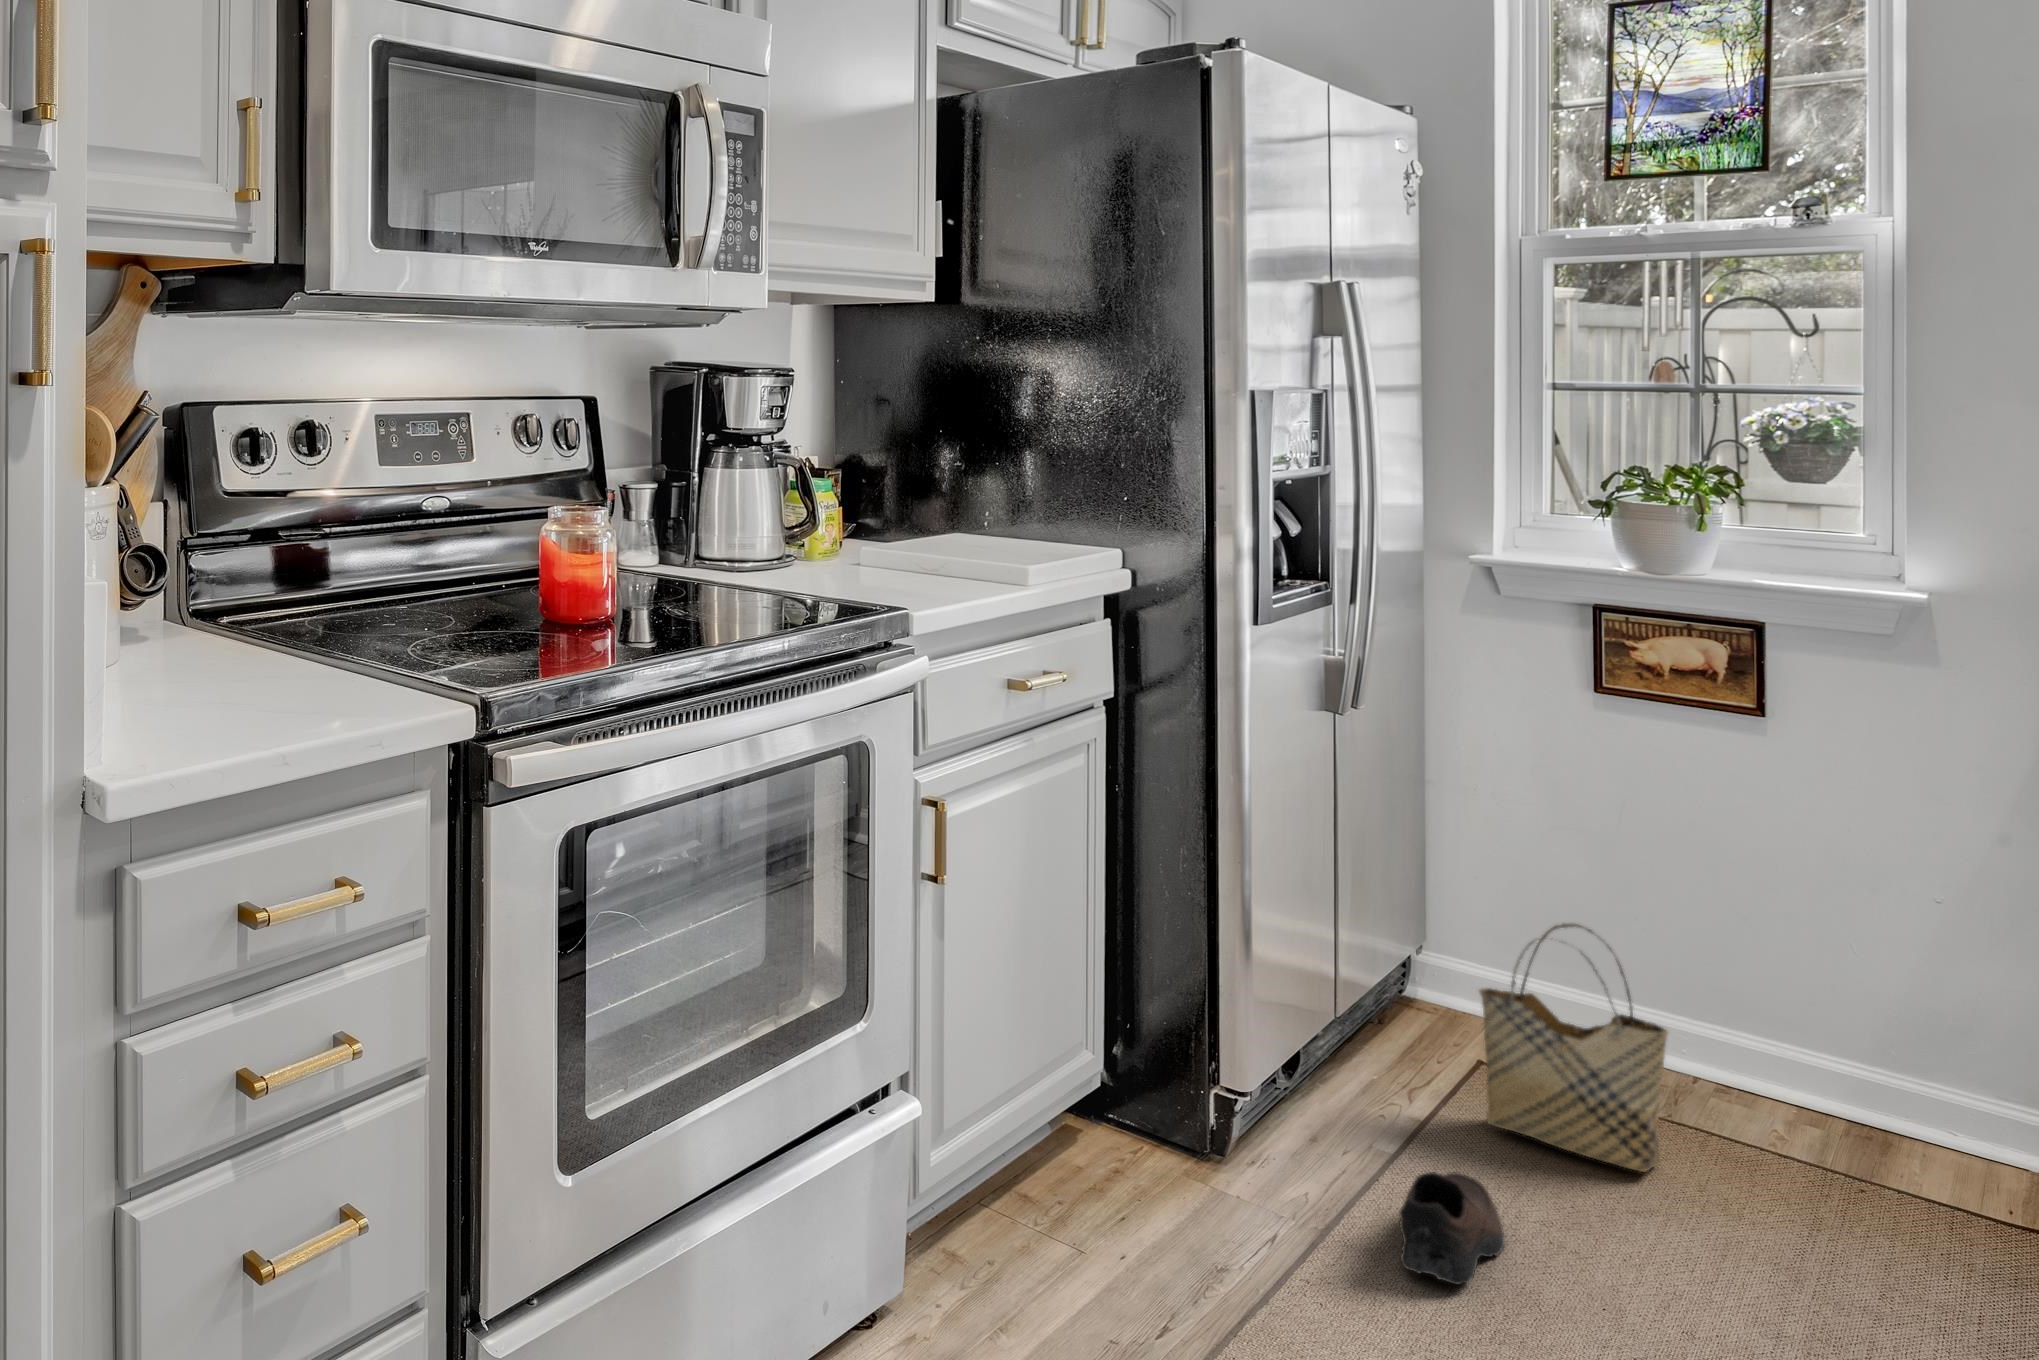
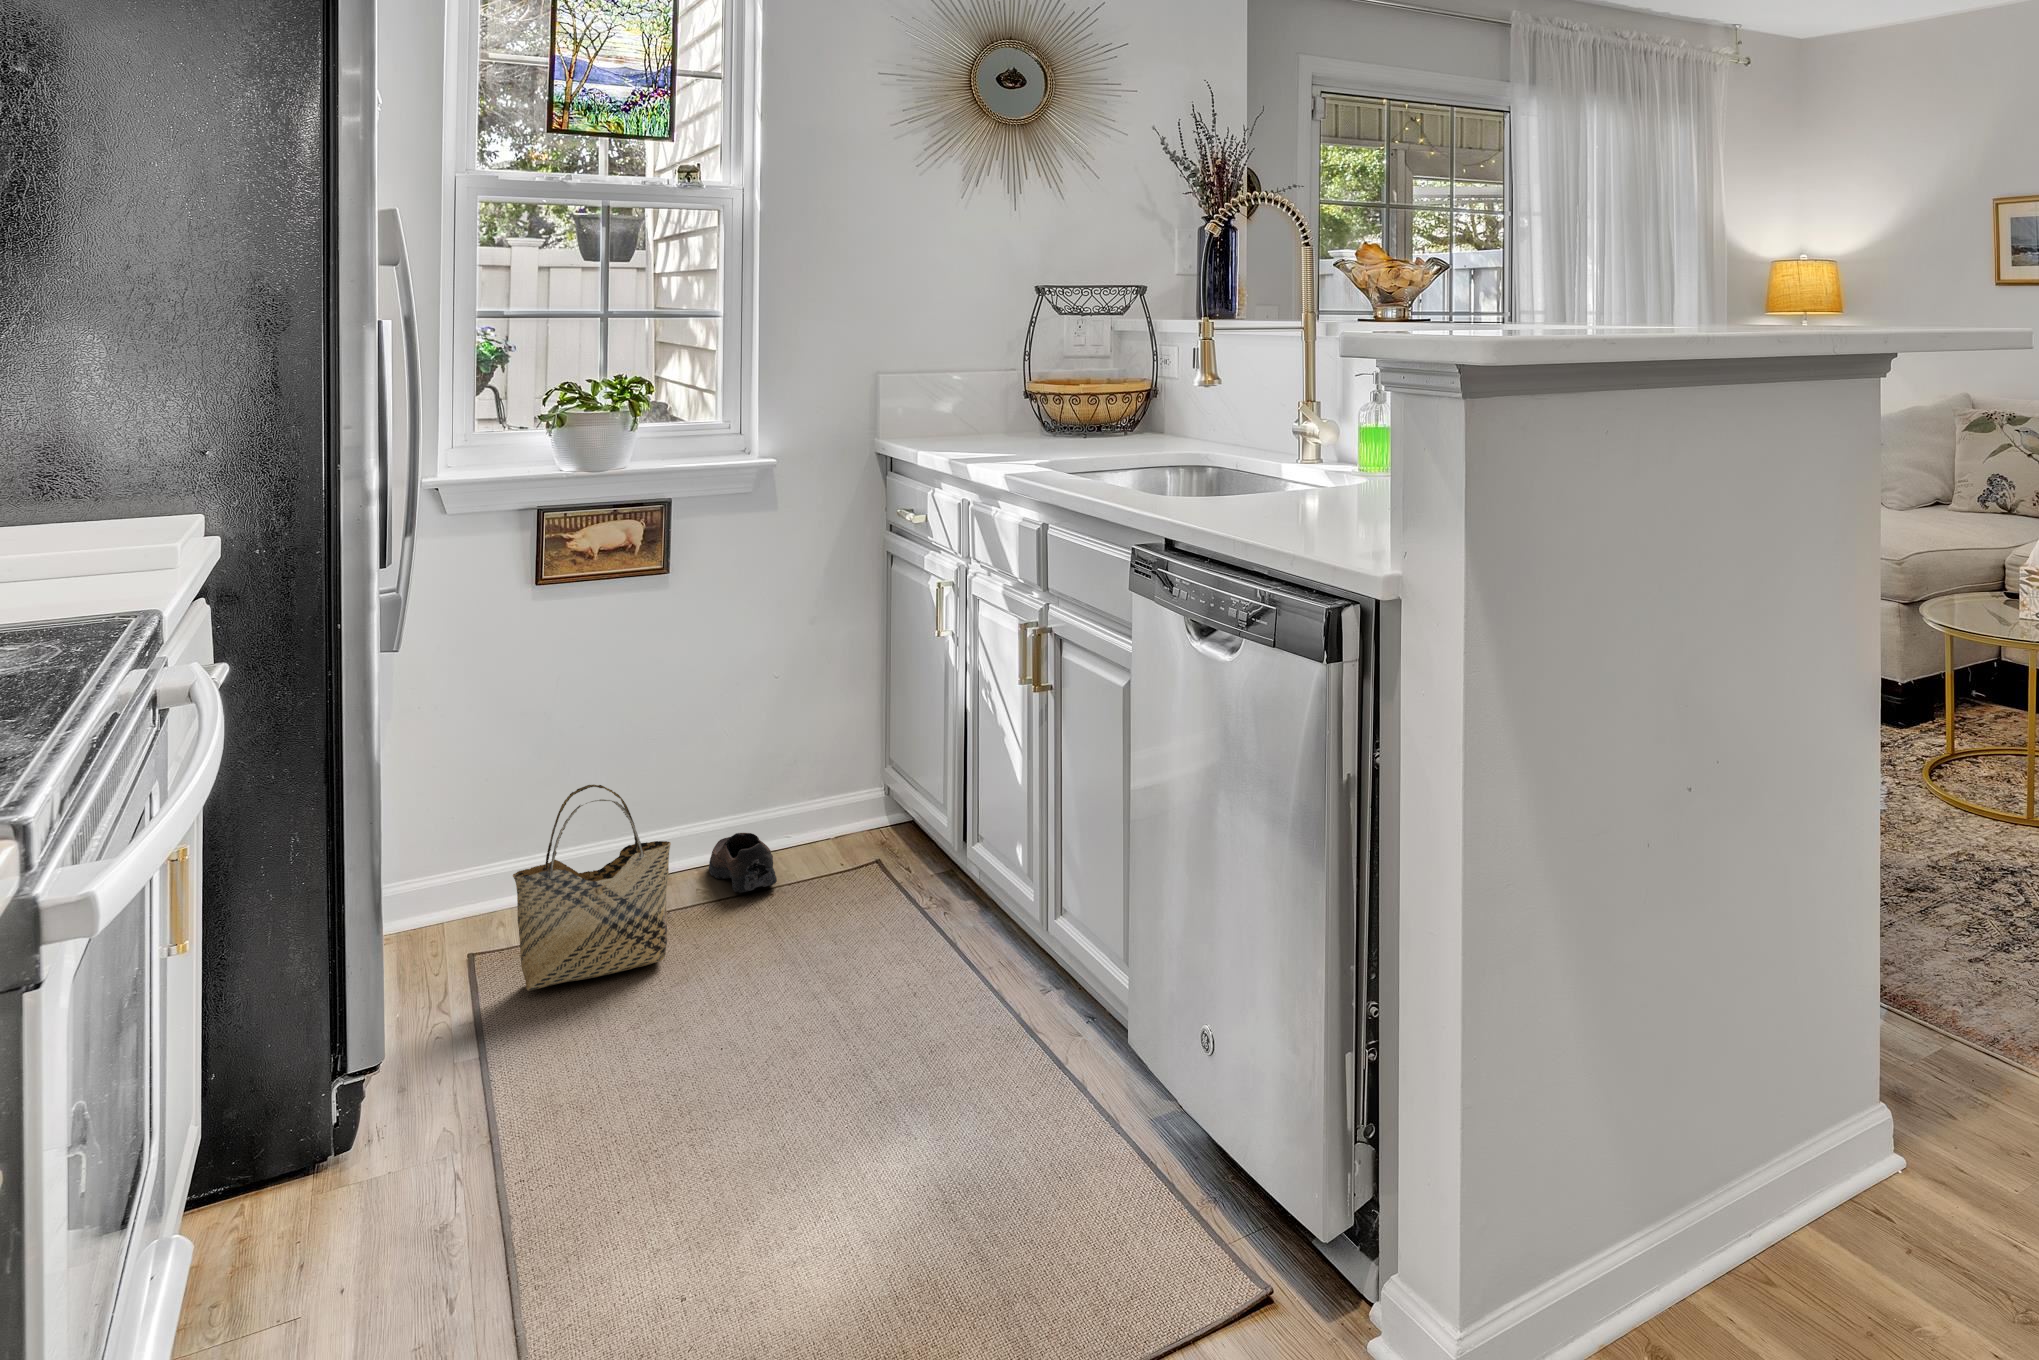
shoe: present [1399,1172,1504,1284] -> present [709,833,777,893]

